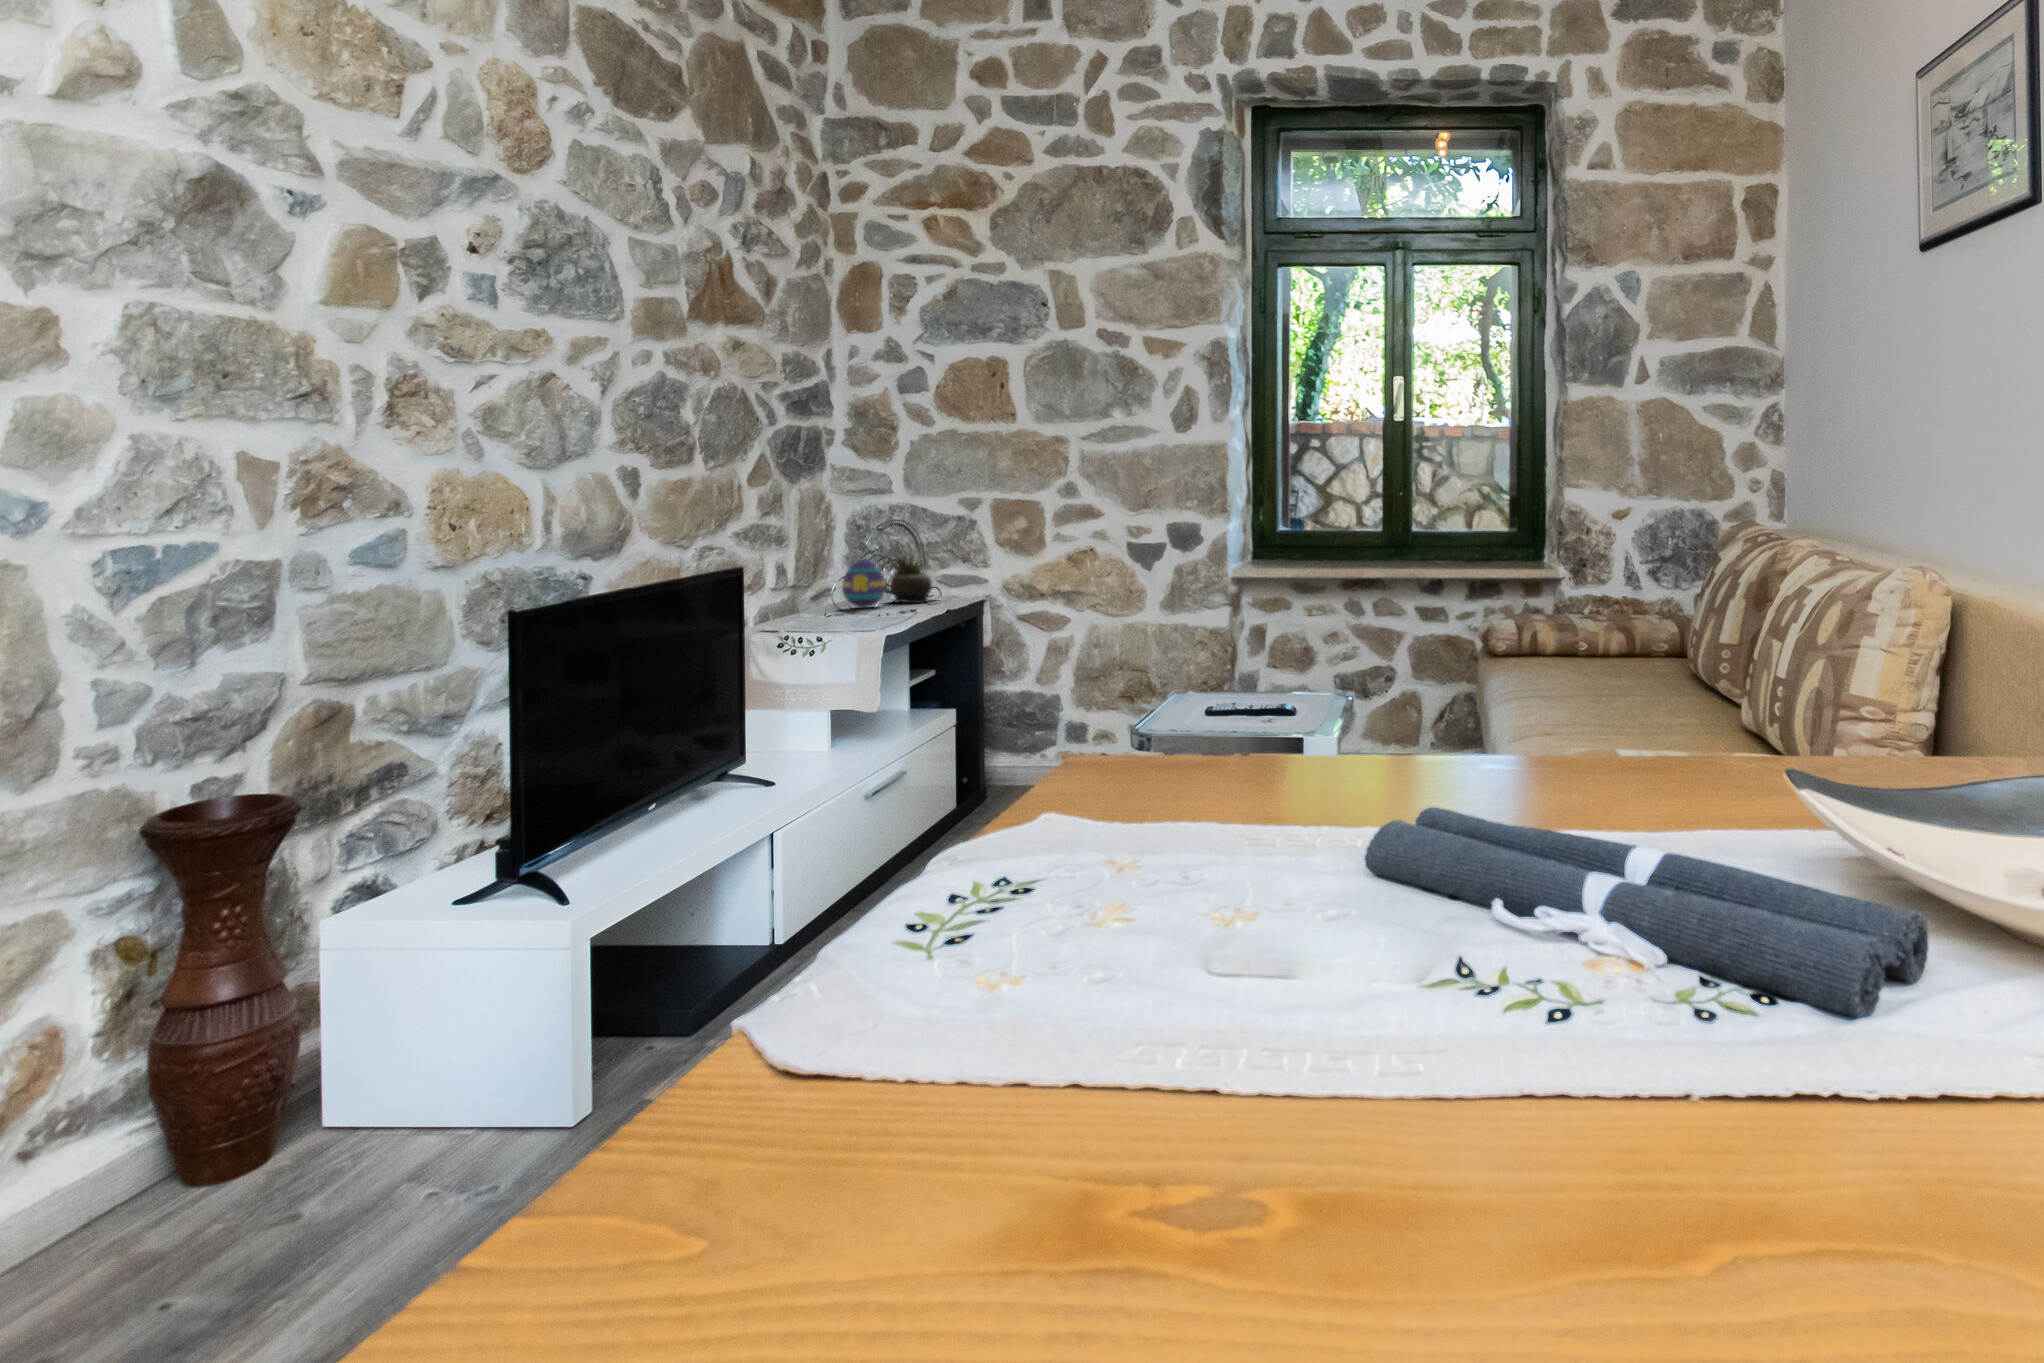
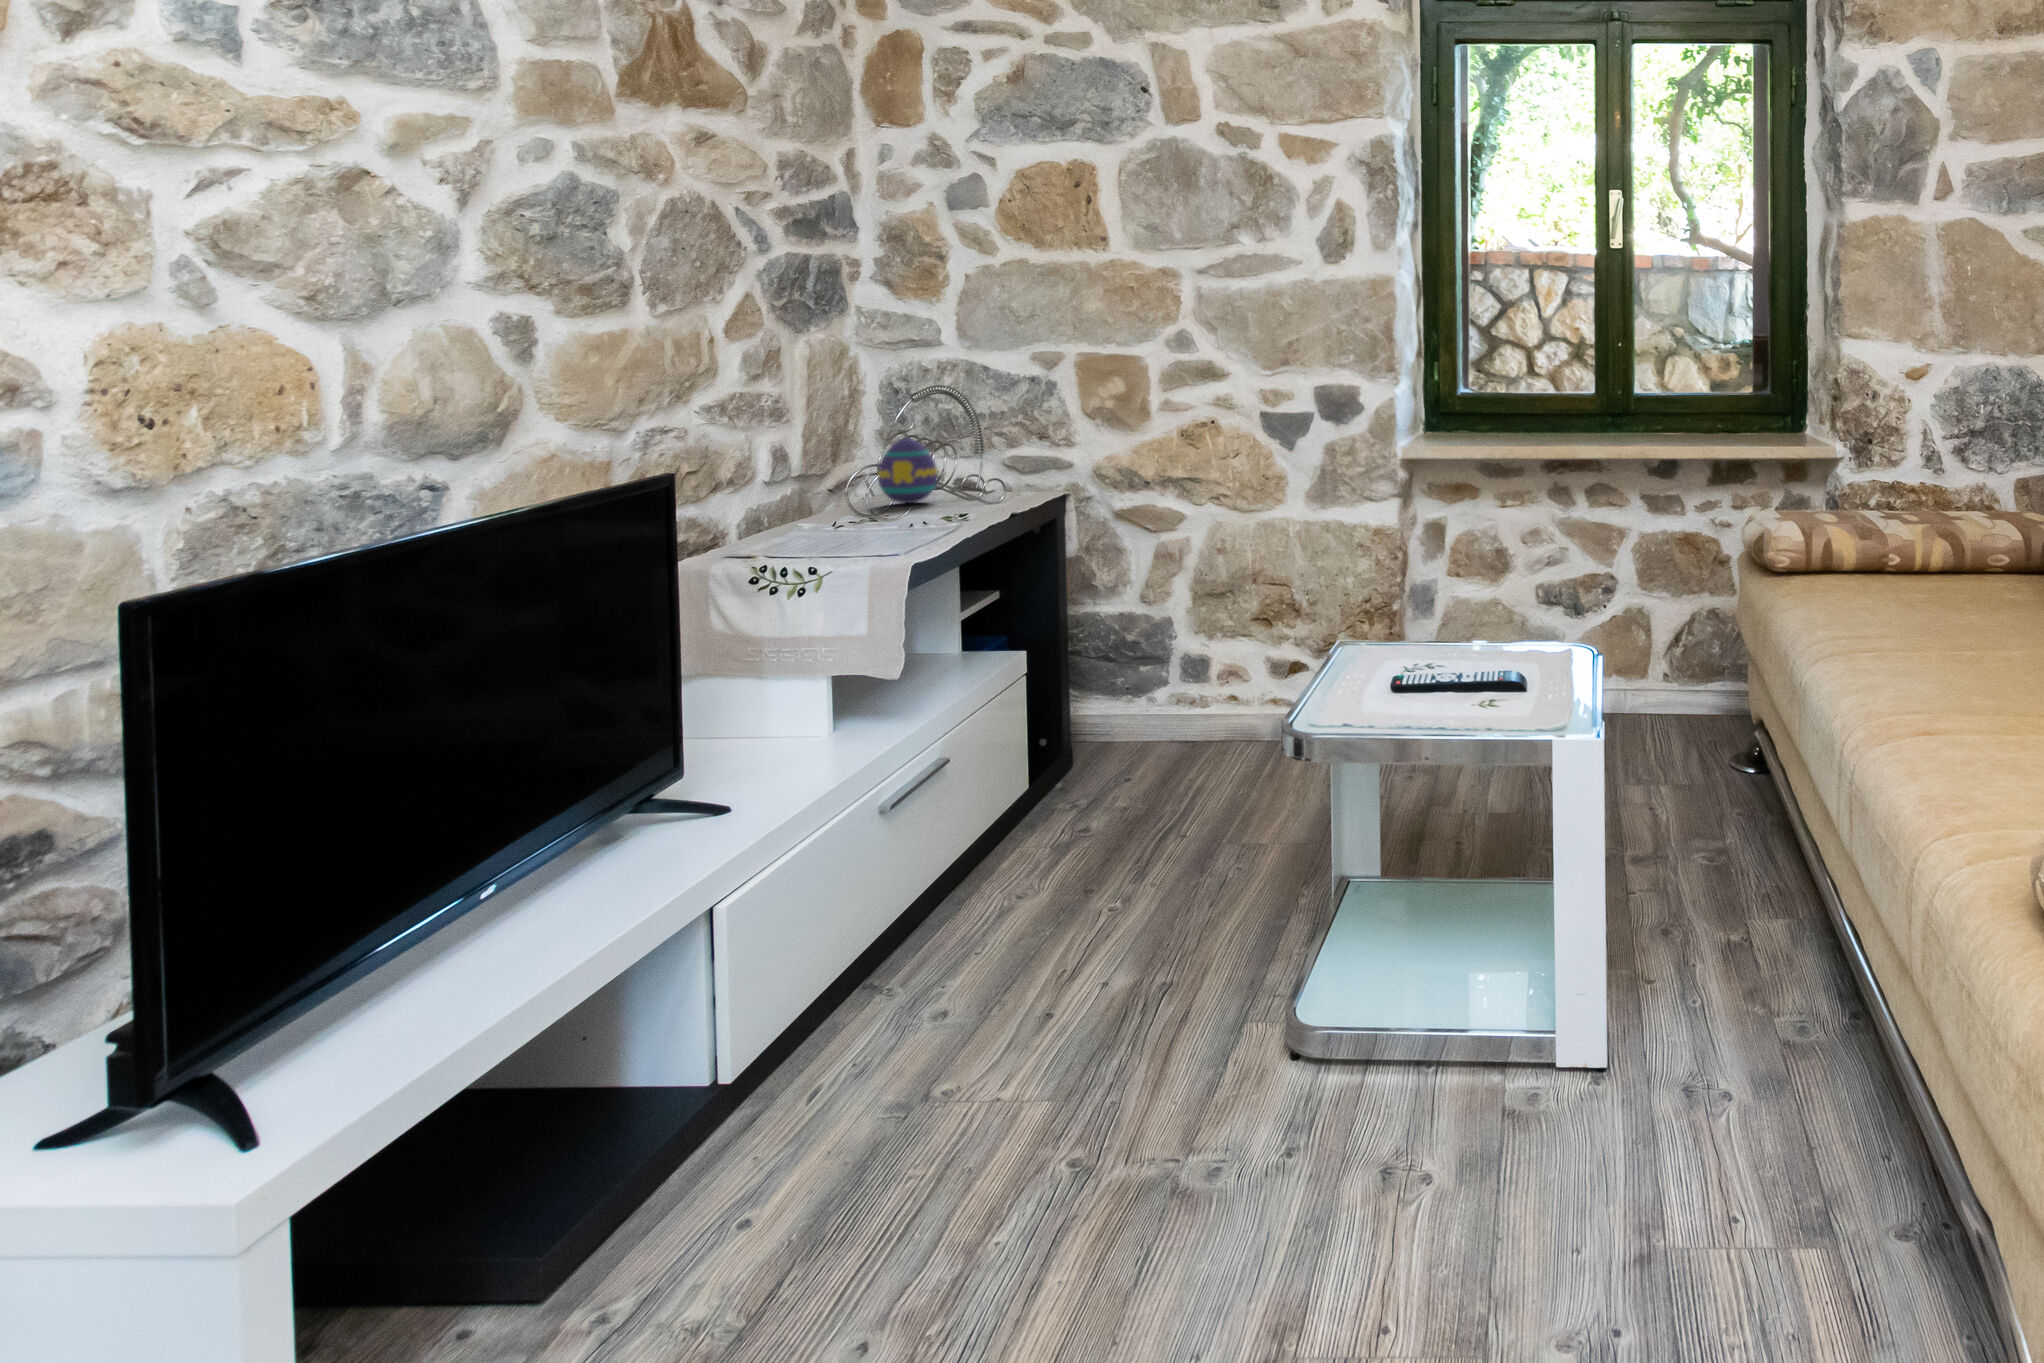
succulent plant: present [890,555,937,603] -> none [931,429,1013,495]

